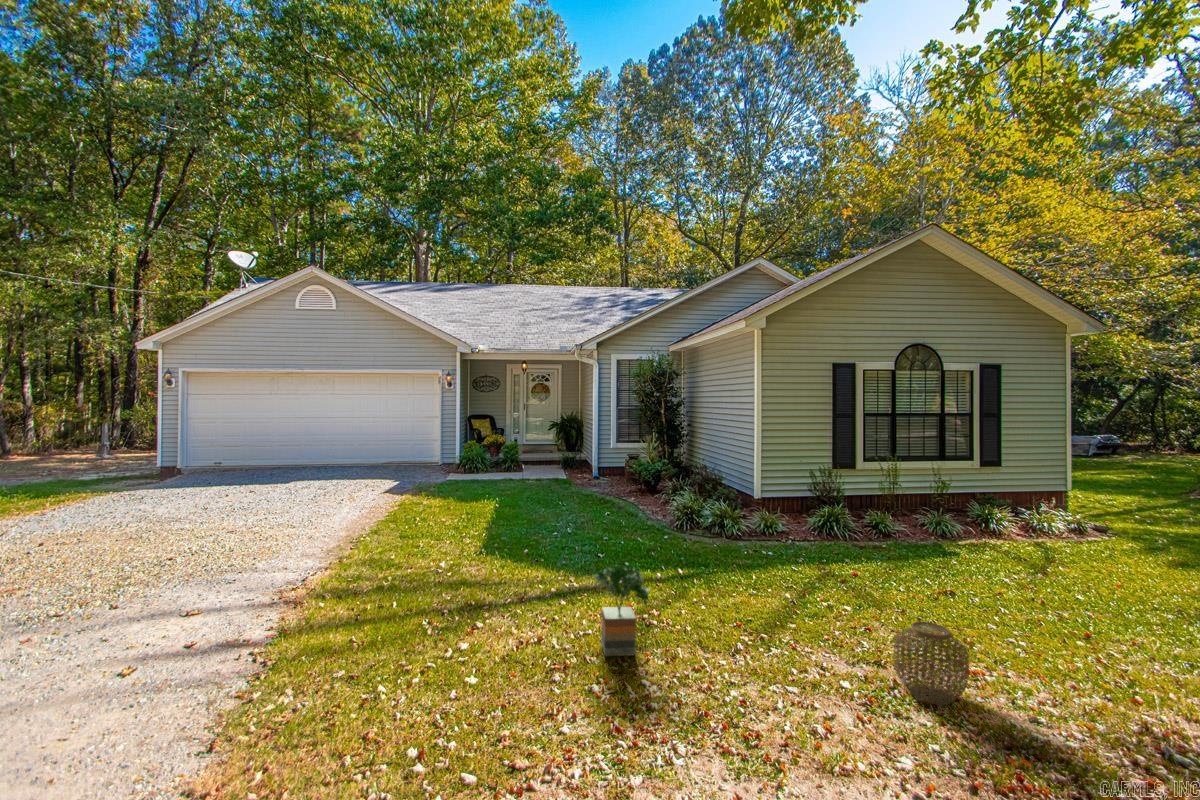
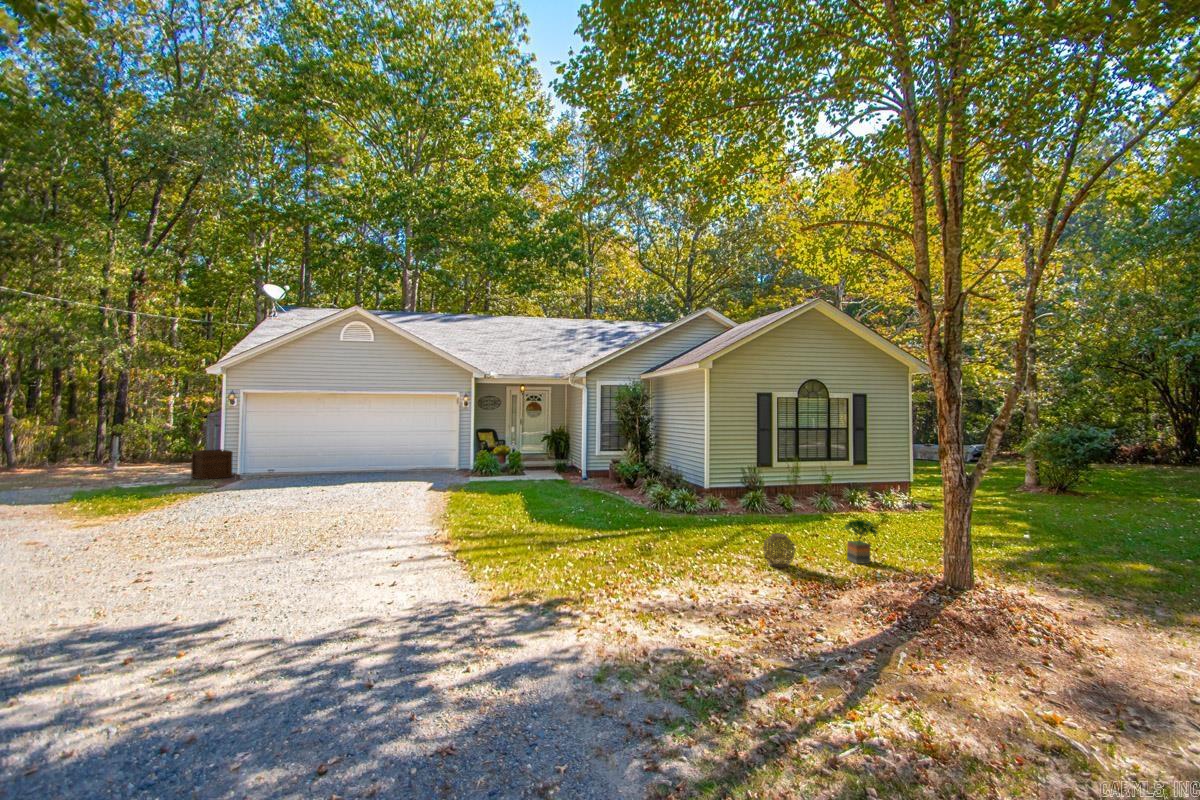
wooden crate: none [107,436,156,473] -> present [191,449,233,480]
potted tree: present [595,565,649,656] -> present [845,520,877,564]

